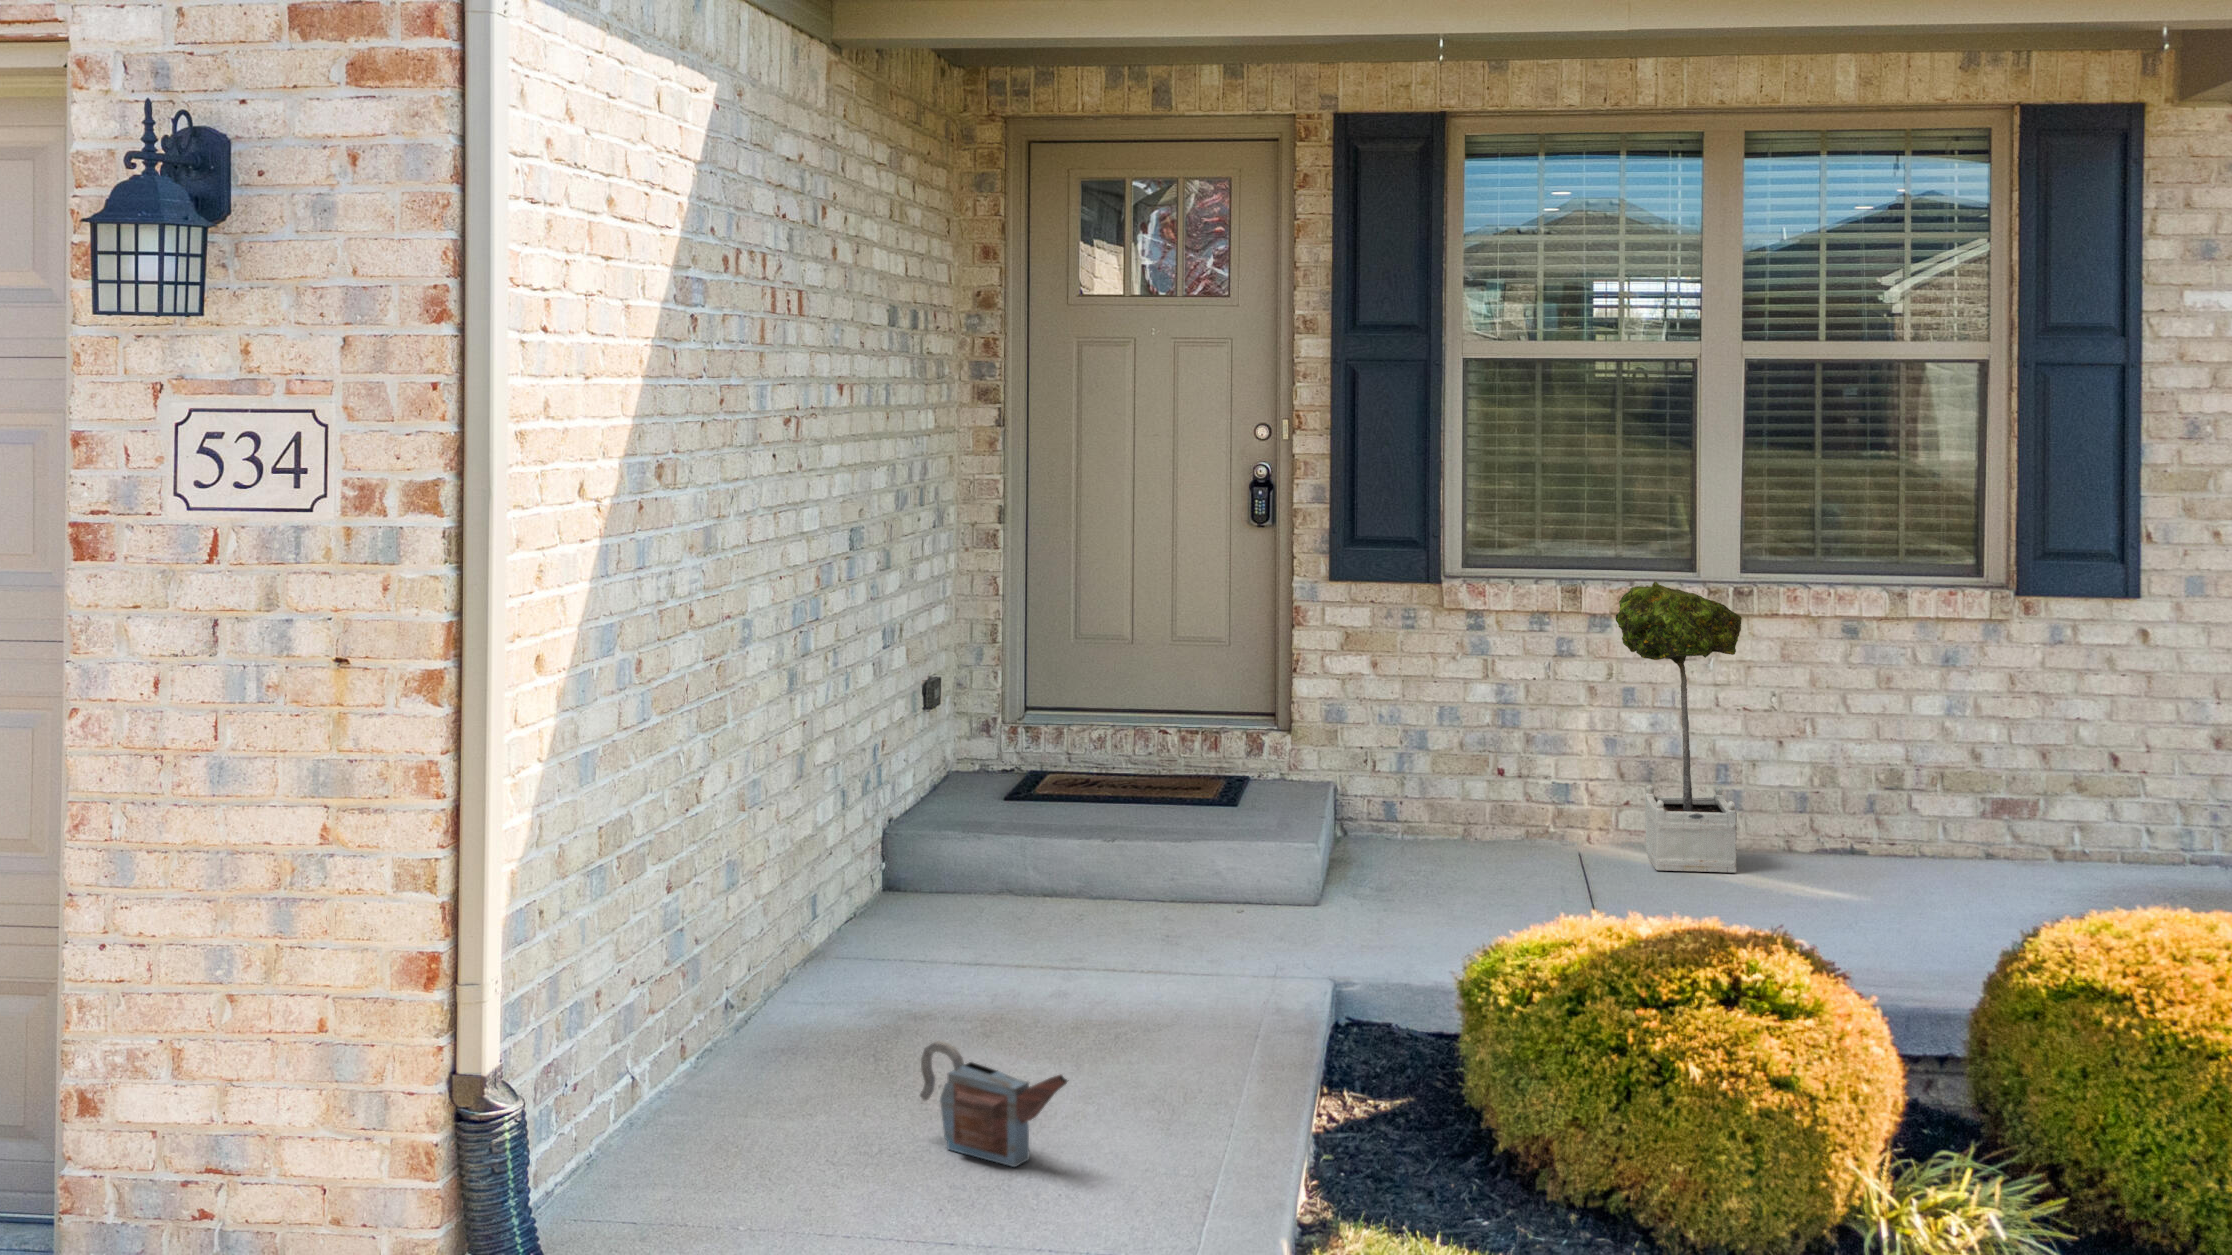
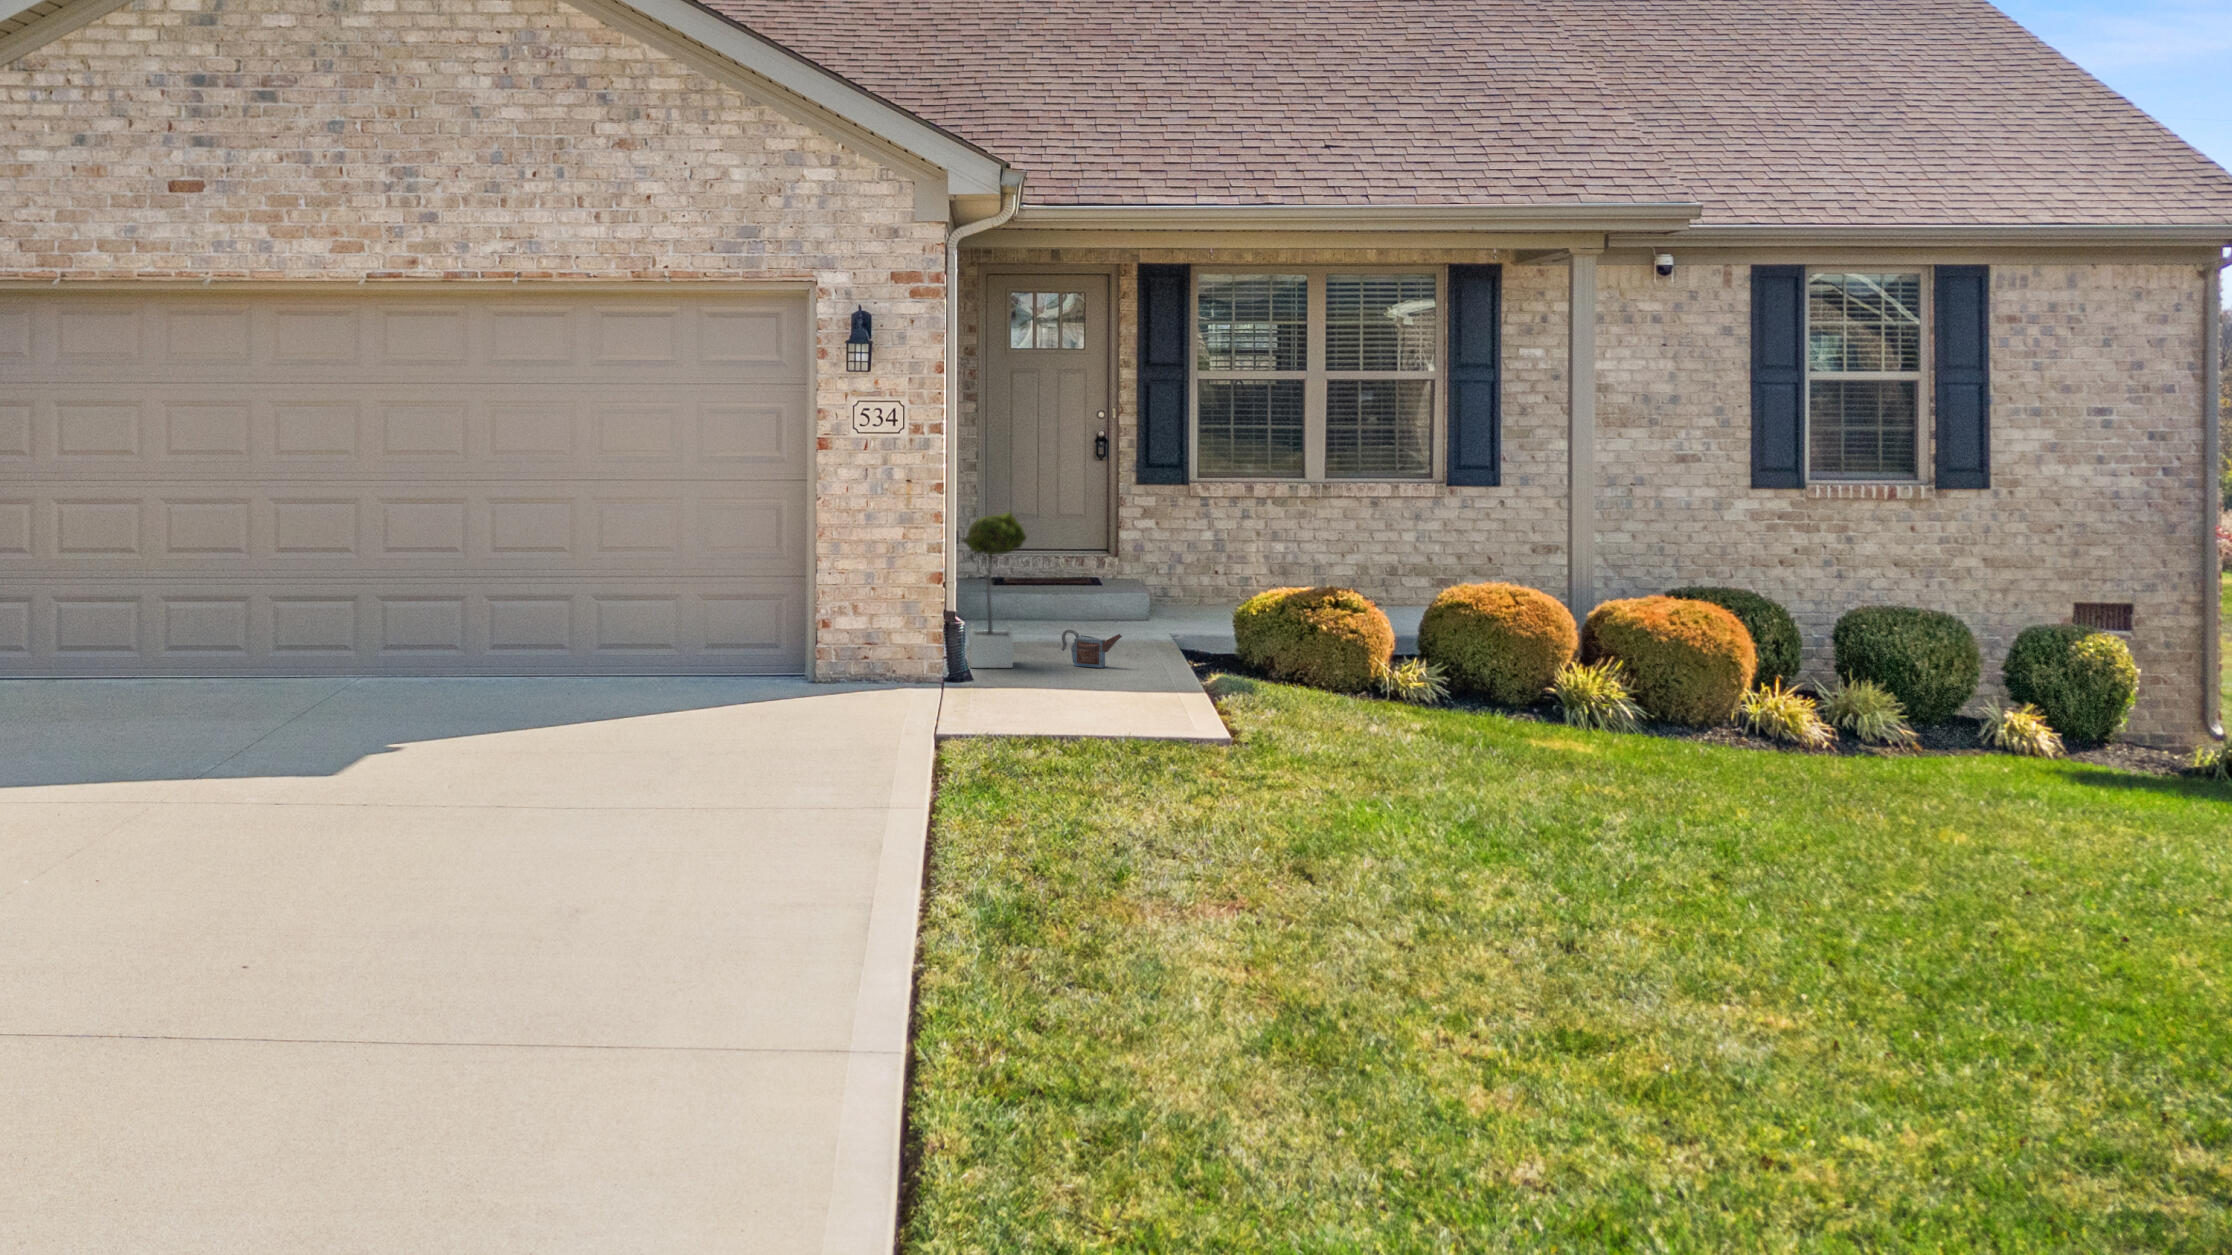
potted tree: present [1616,582,1742,873] -> present [962,512,1027,668]

